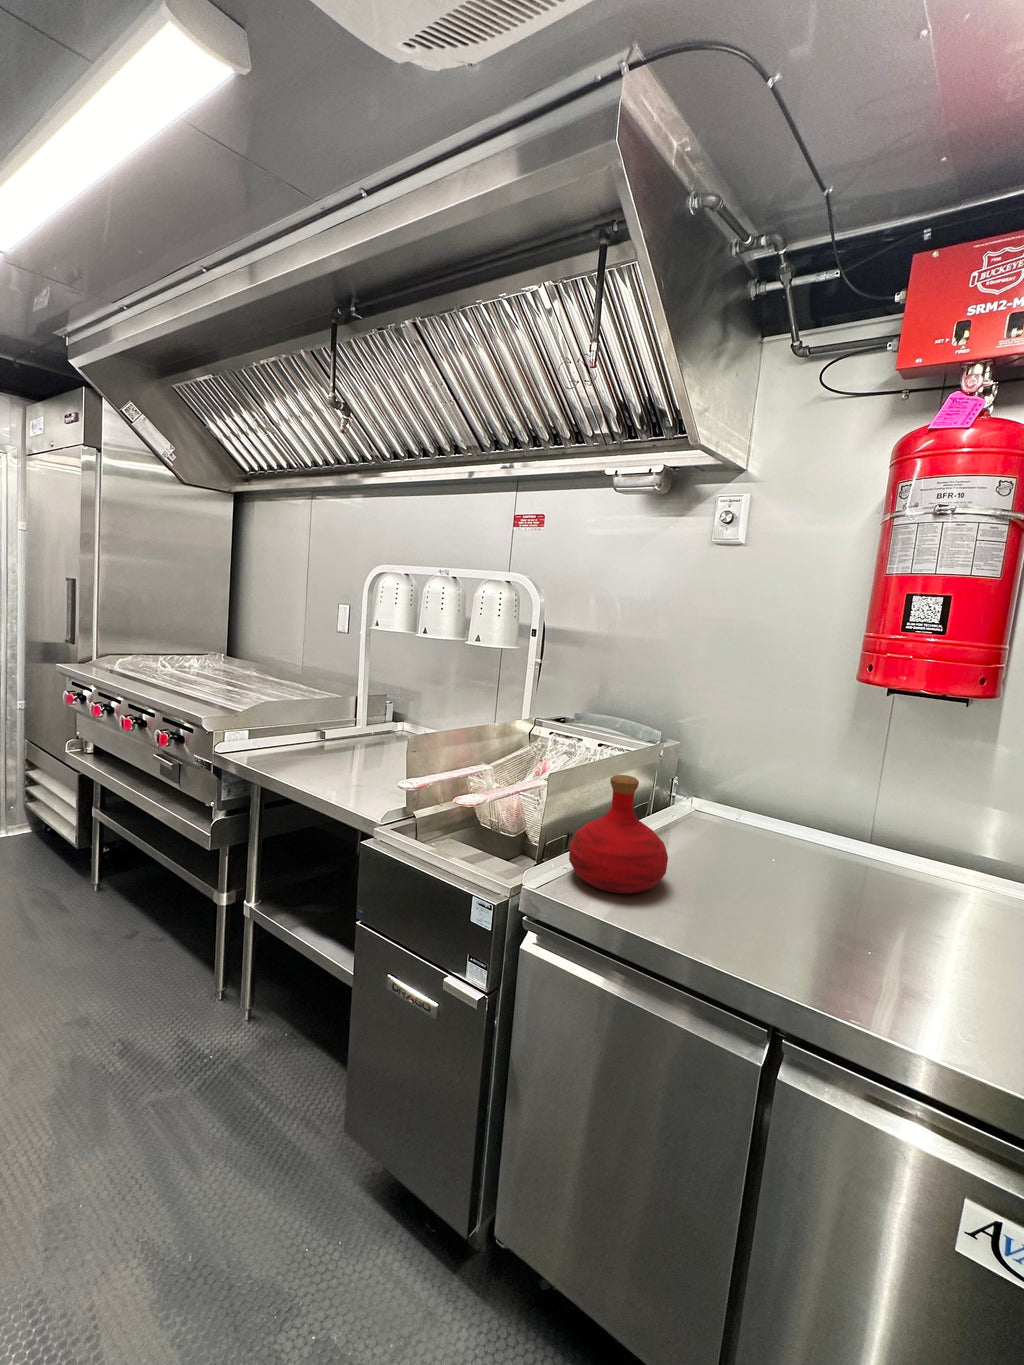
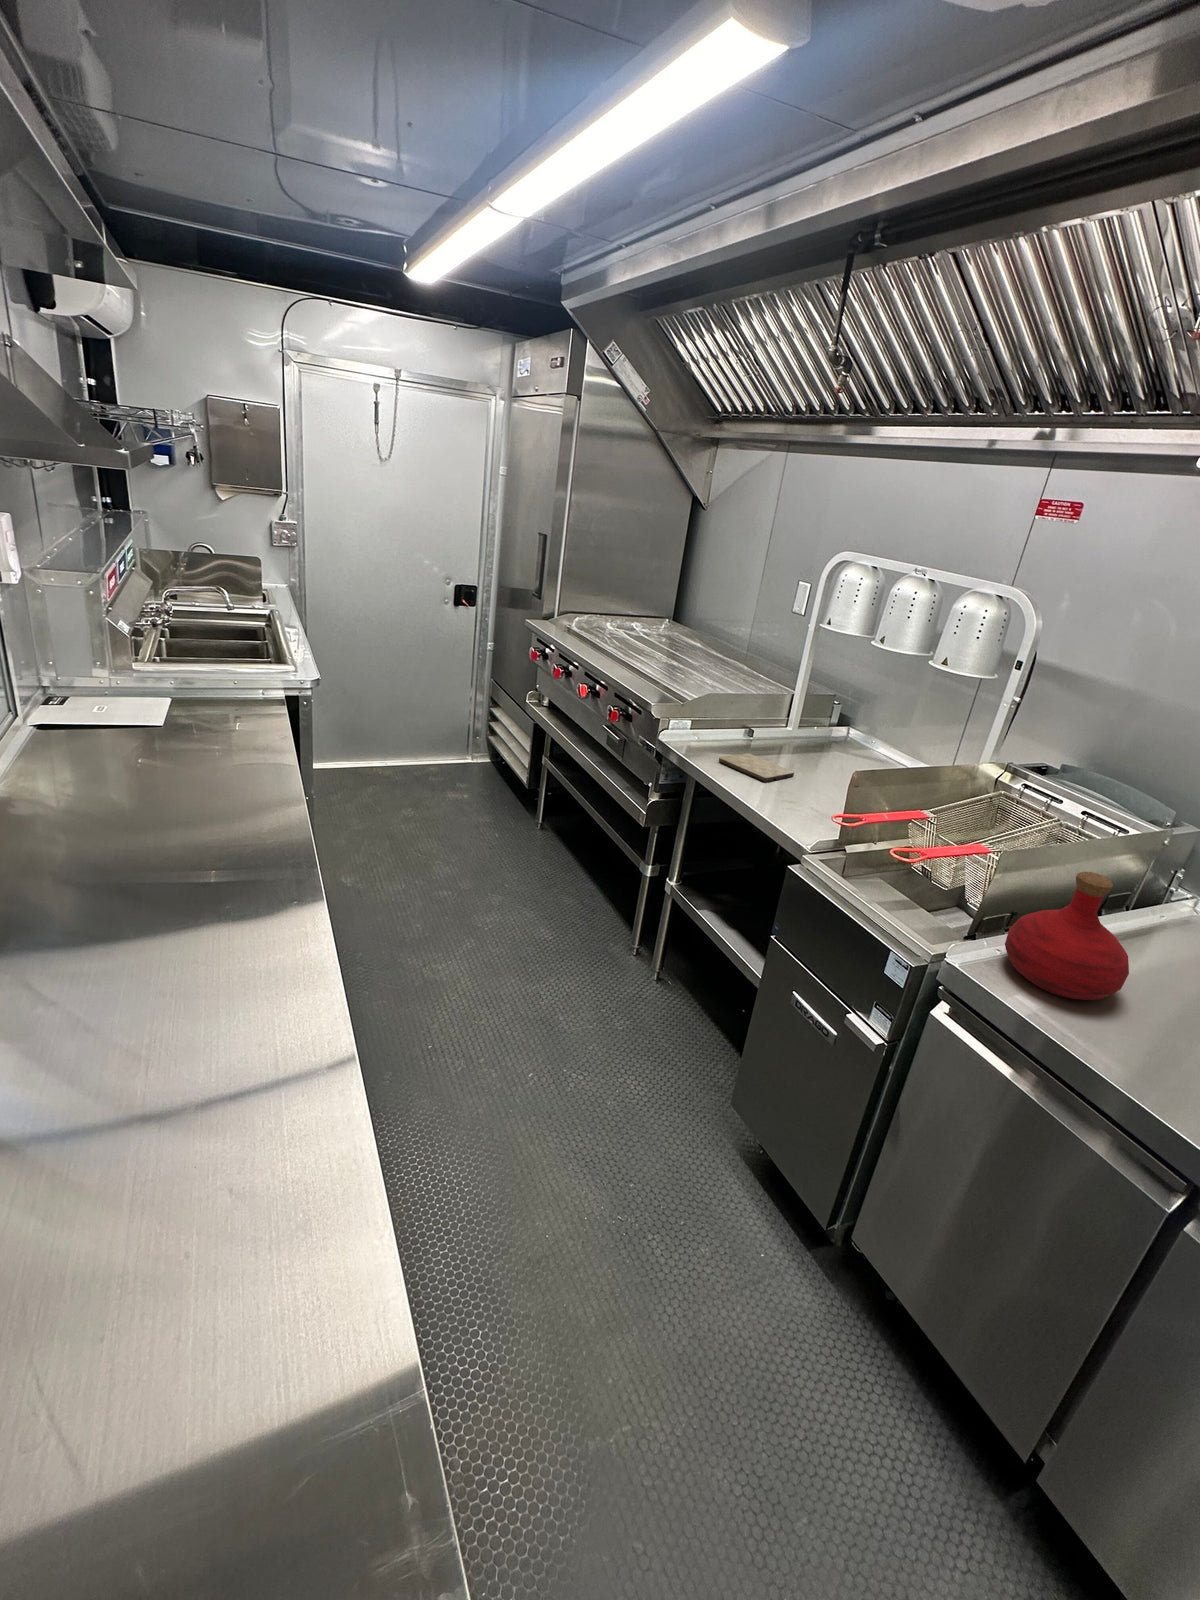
cutting board: none [283,753,360,774] -> present [719,753,794,782]

